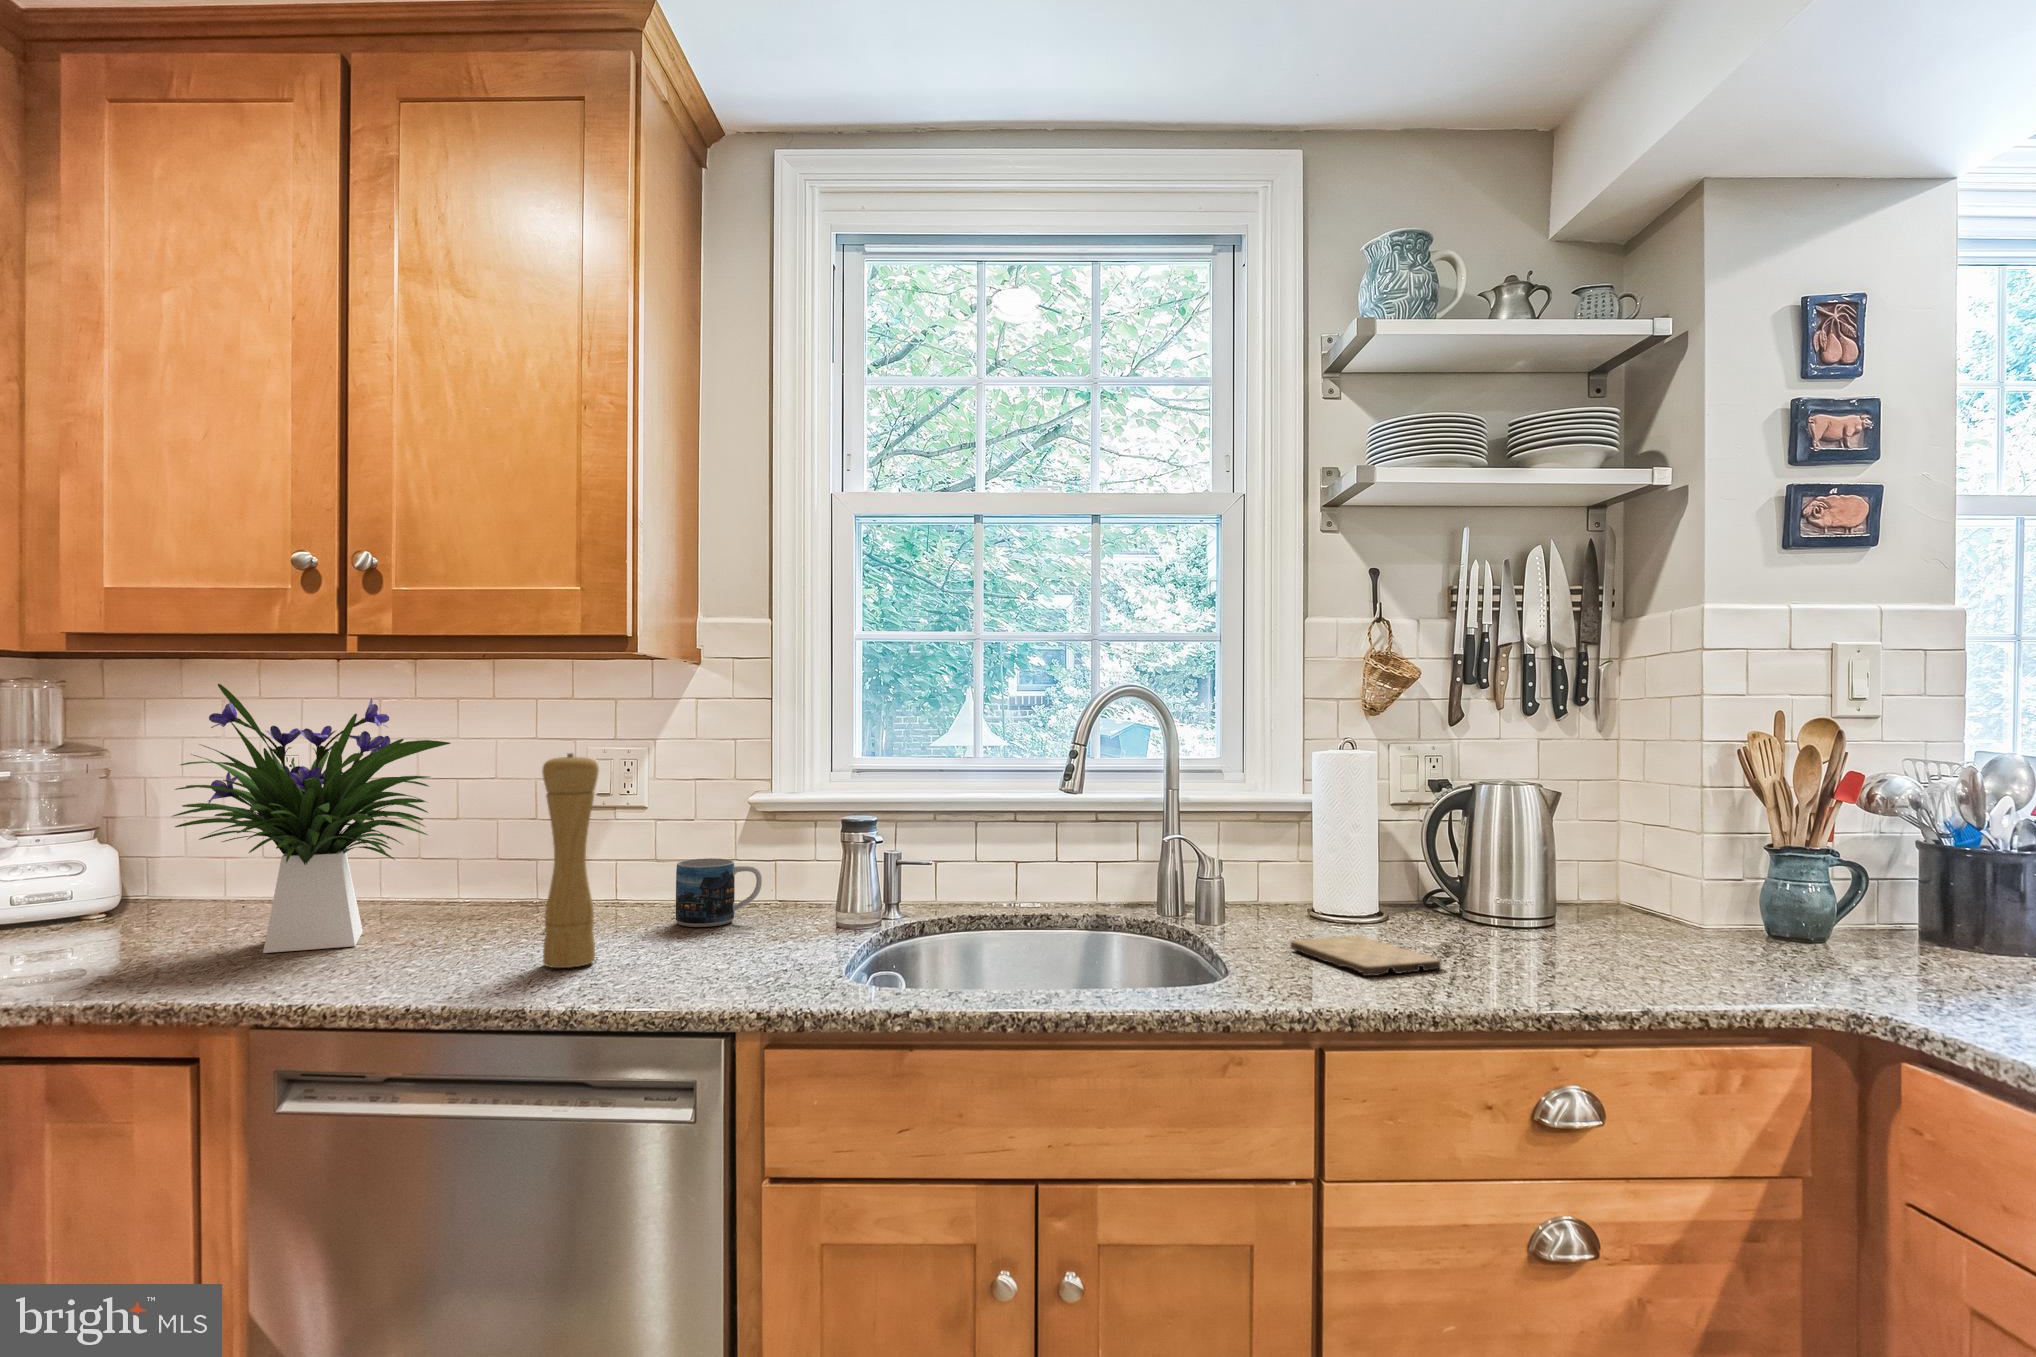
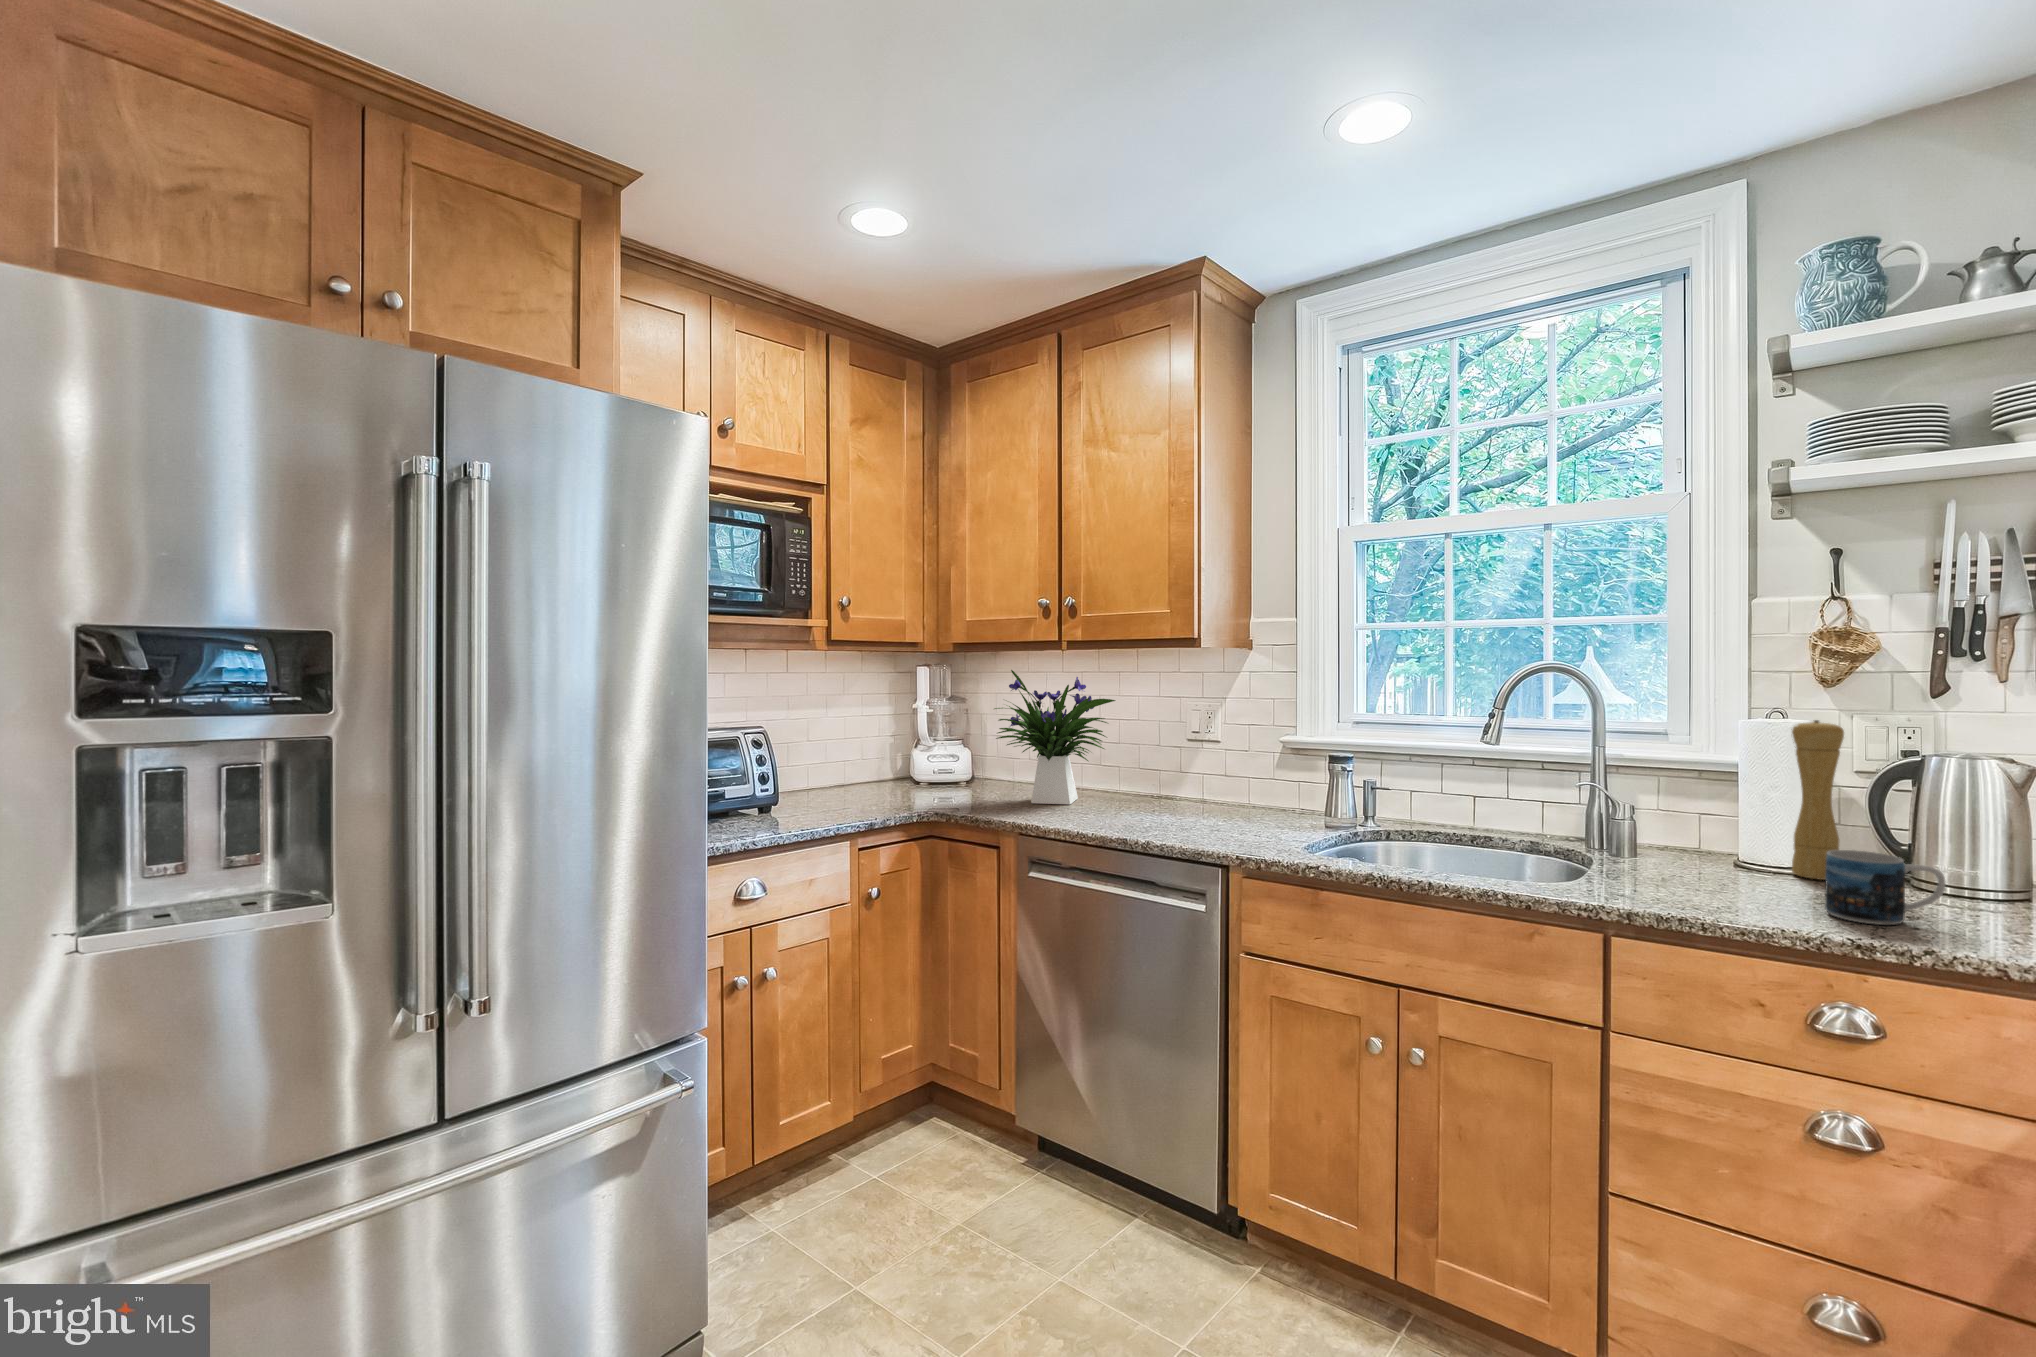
pepper mill: present [542,753,599,968] -> present [1792,720,1844,880]
mug: present [676,858,762,927] -> present [1825,850,1946,925]
cutting board: present [1290,935,1441,976] -> none [1647,865,1767,899]

